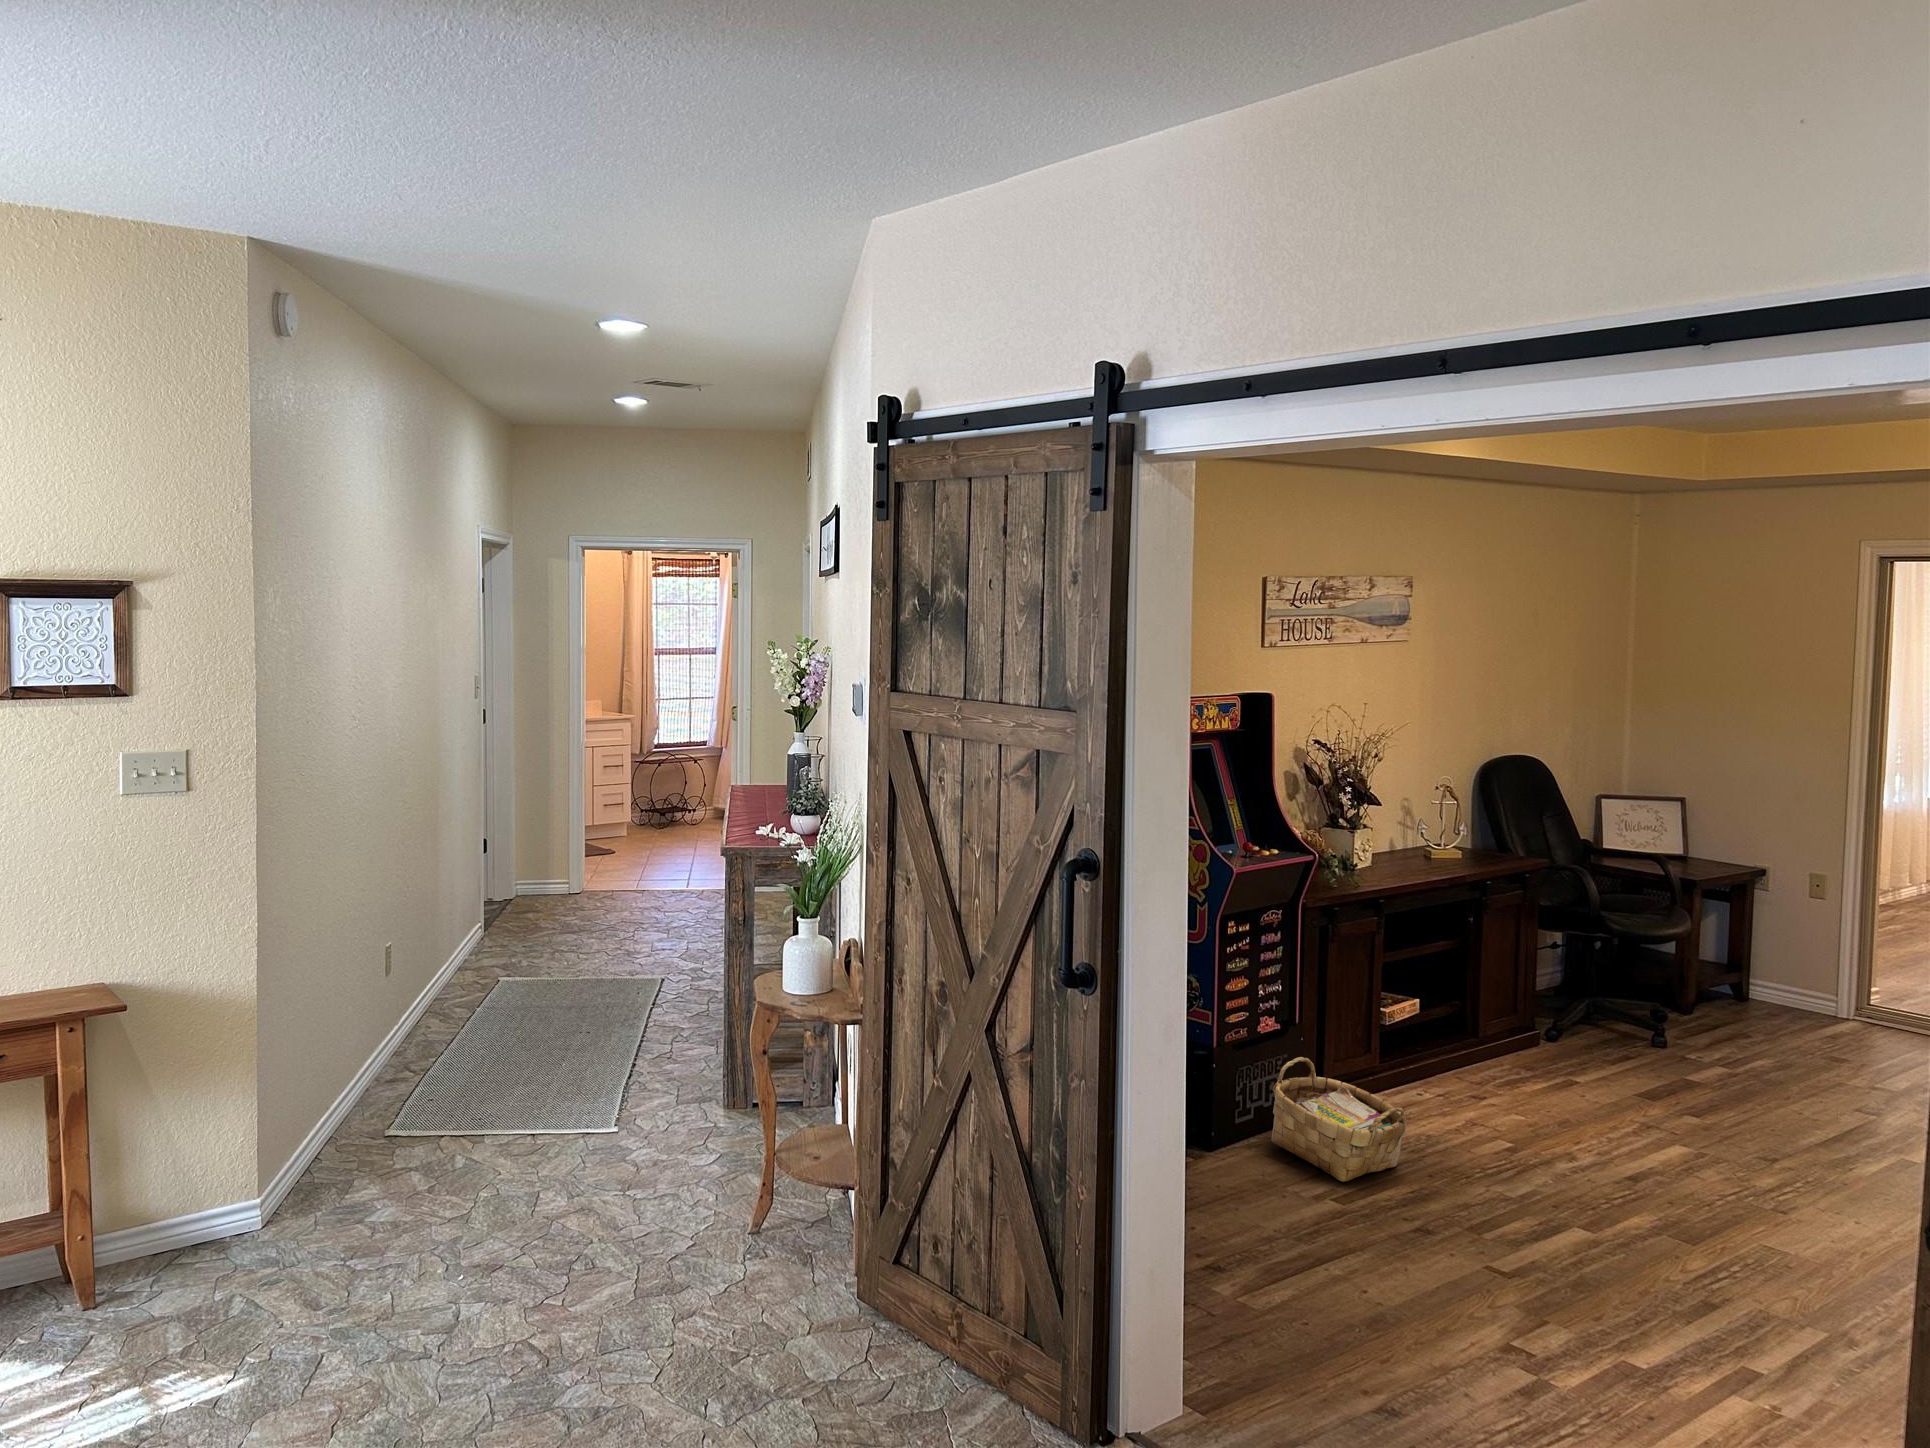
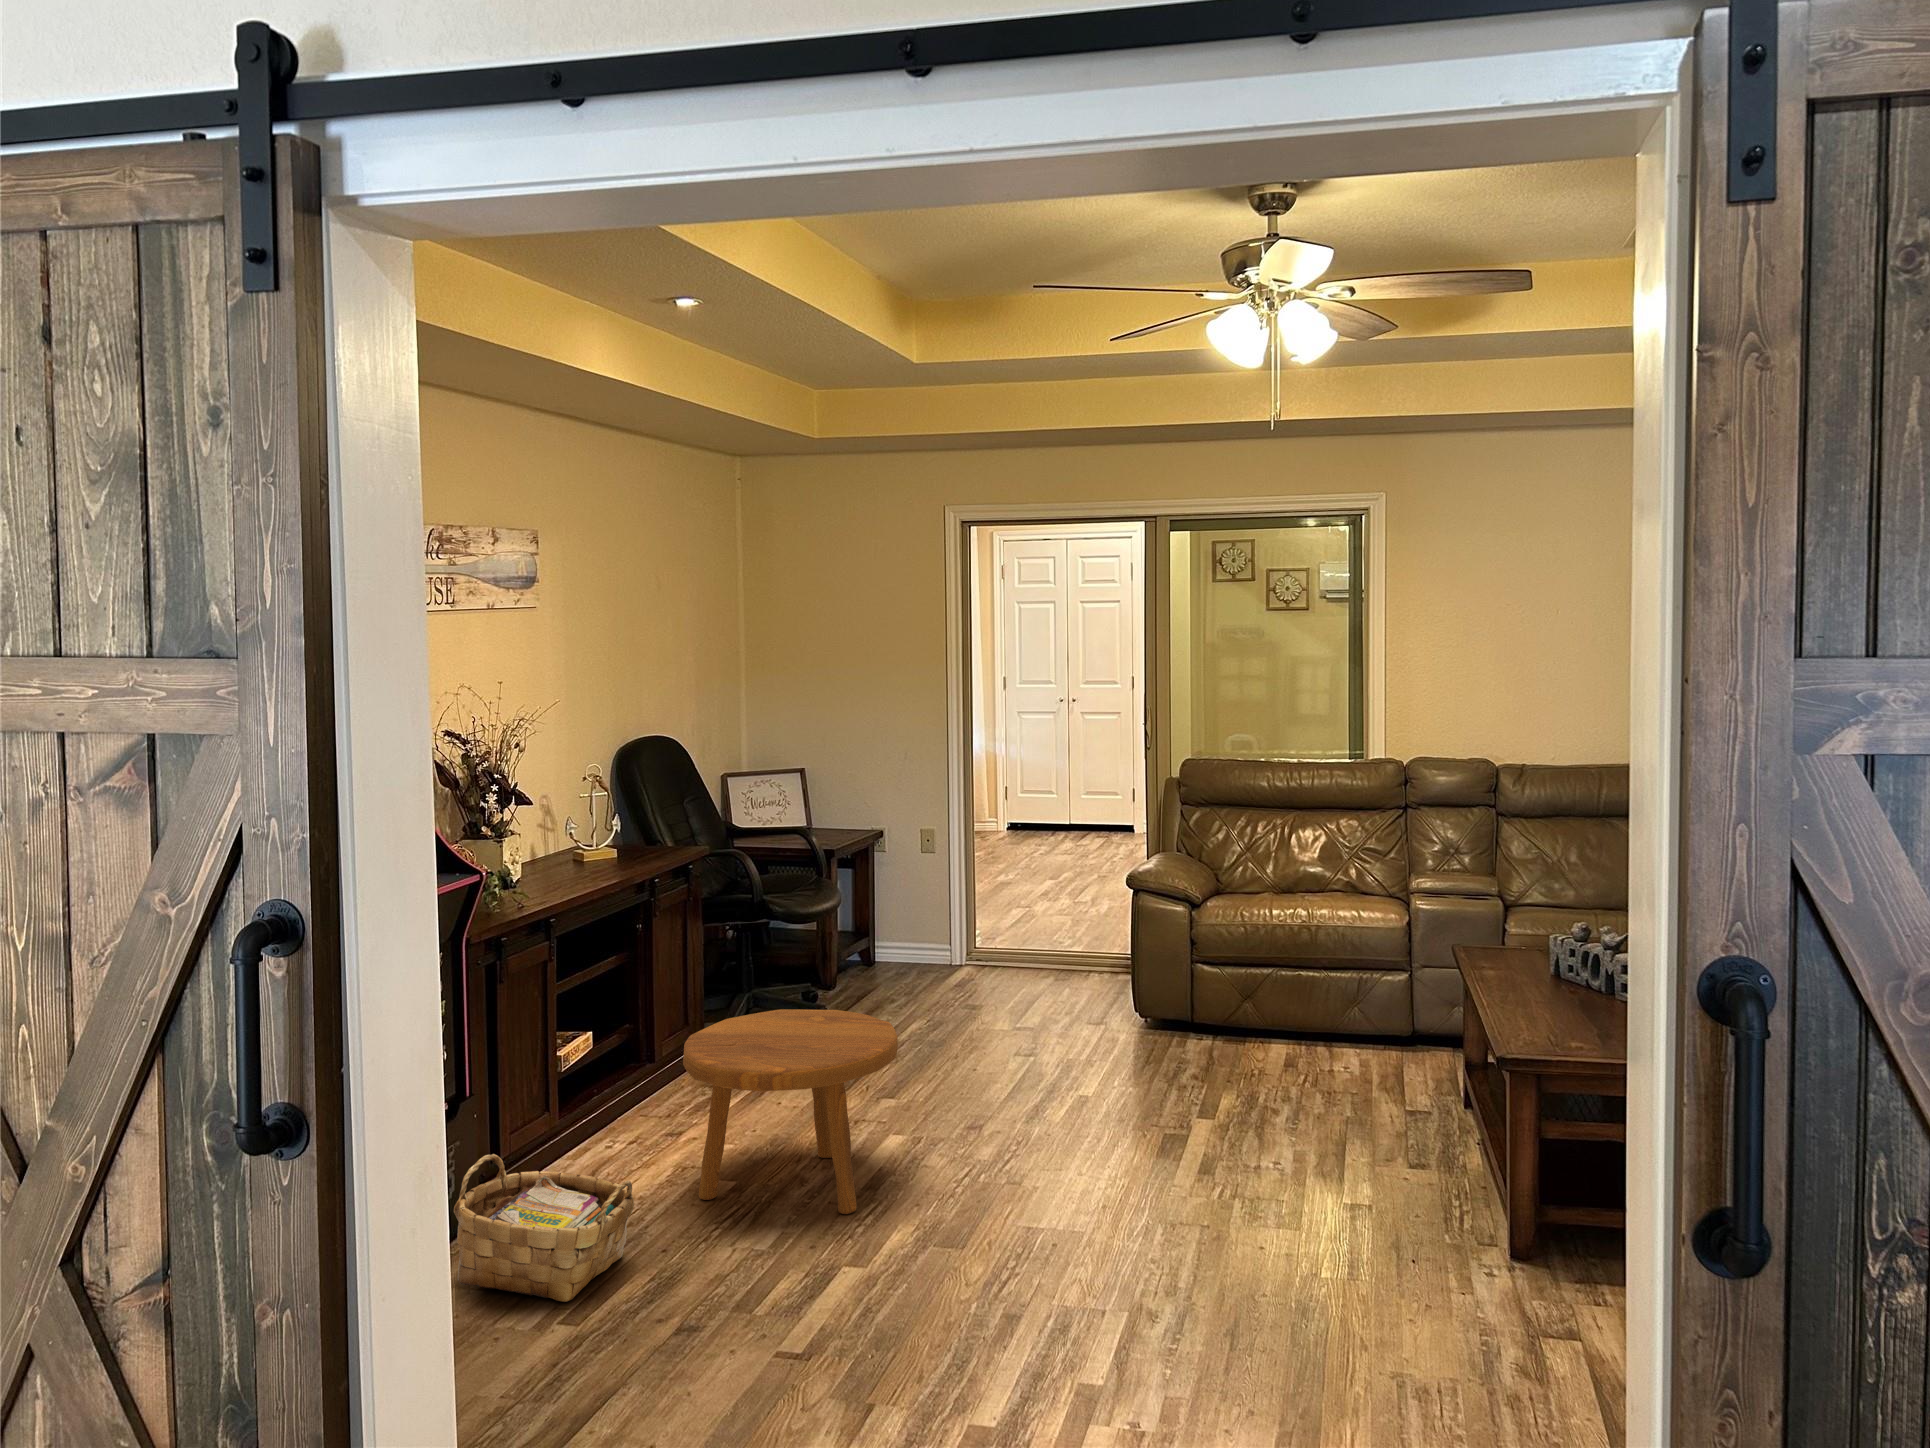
footstool: none [1469,1006,1680,1203] -> present [683,1009,898,1214]

